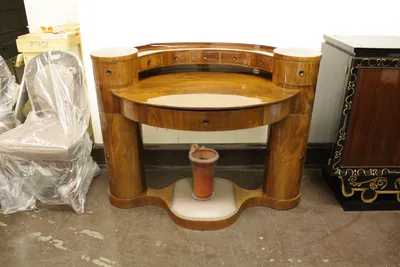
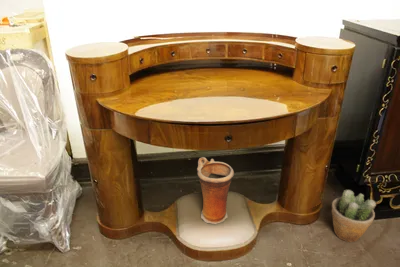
potted plant: none [304,179,340,226] -> present [332,190,376,242]

